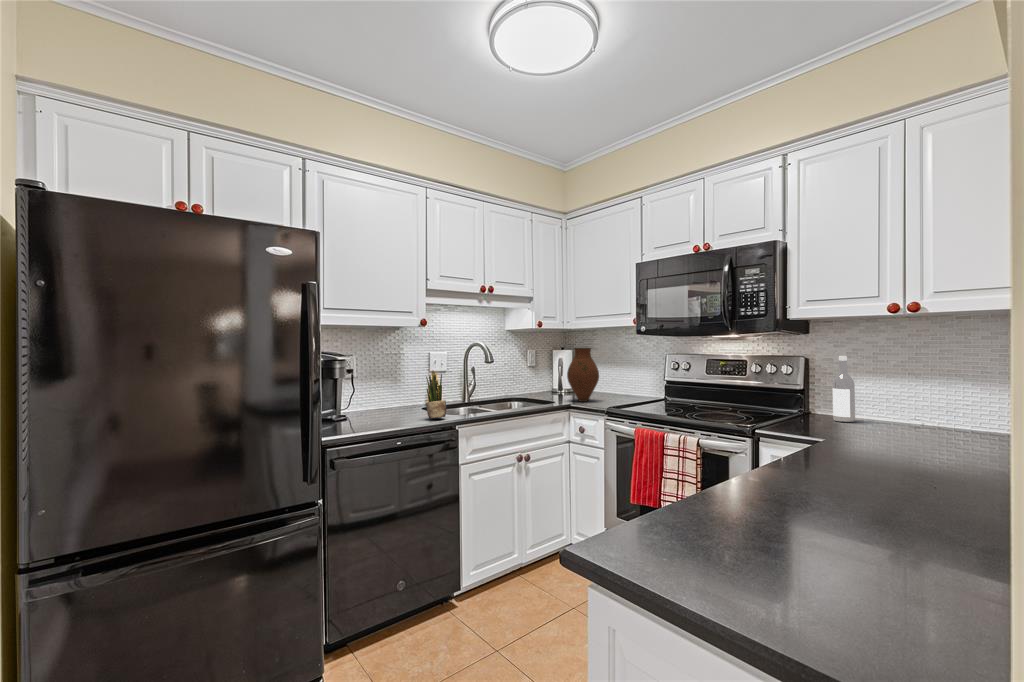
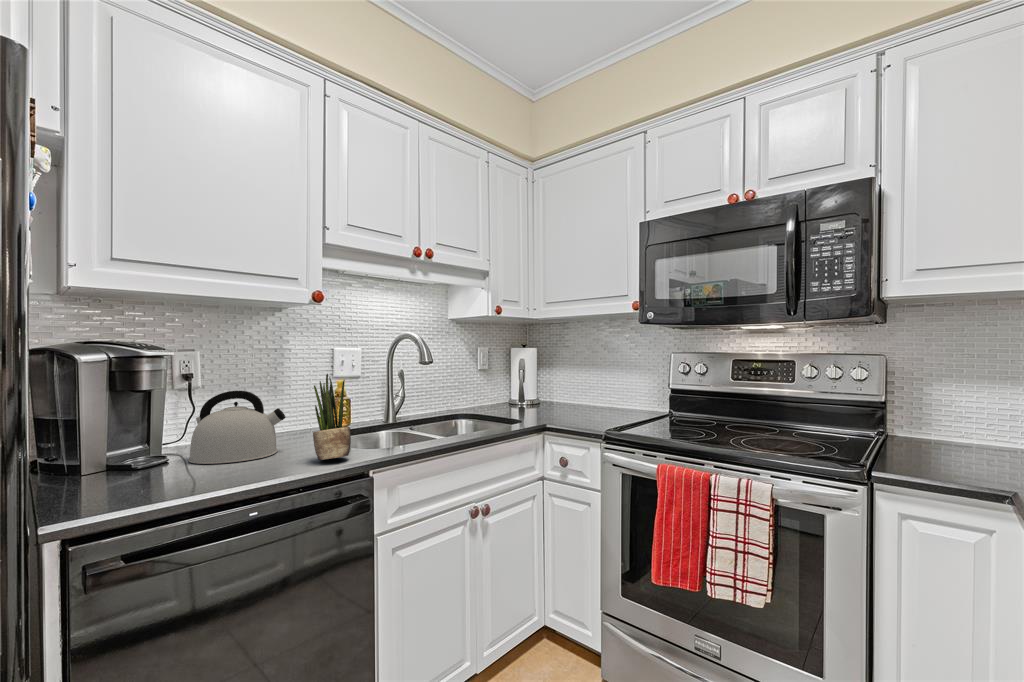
vase: present [567,348,599,402] -> none [536,342,581,418]
wine bottle: present [833,356,855,422] -> none [954,352,995,453]
kettle: none [360,380,408,419] -> present [188,390,286,464]

